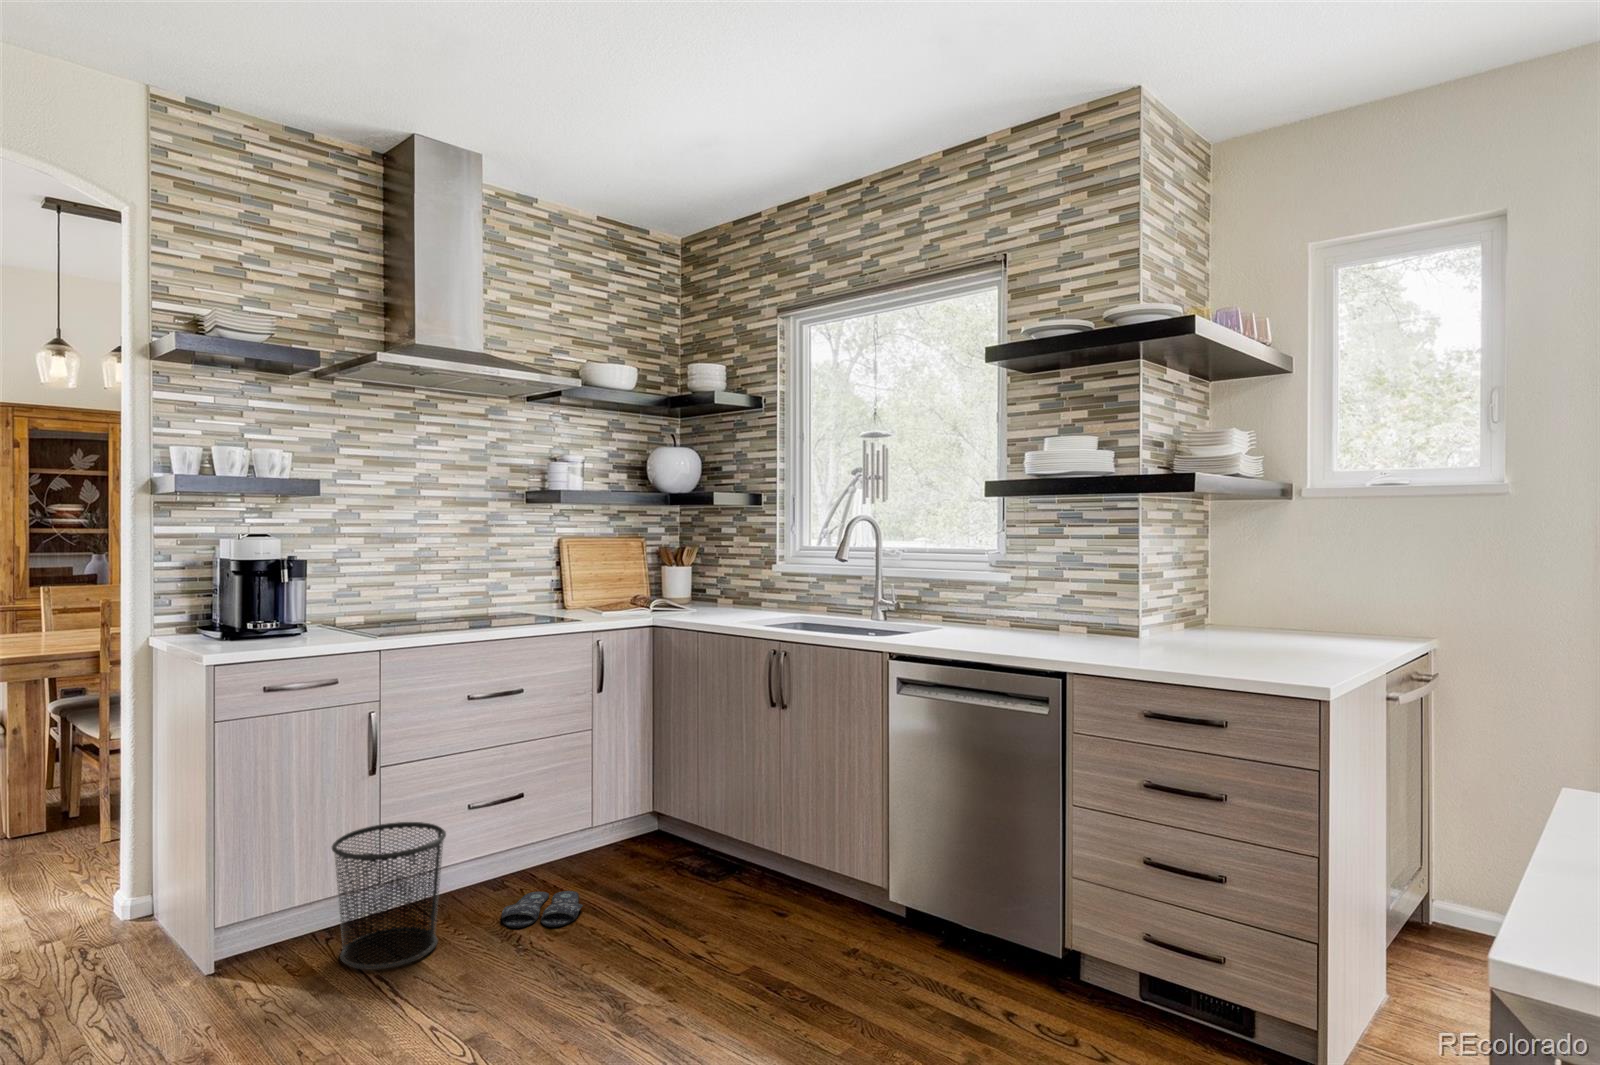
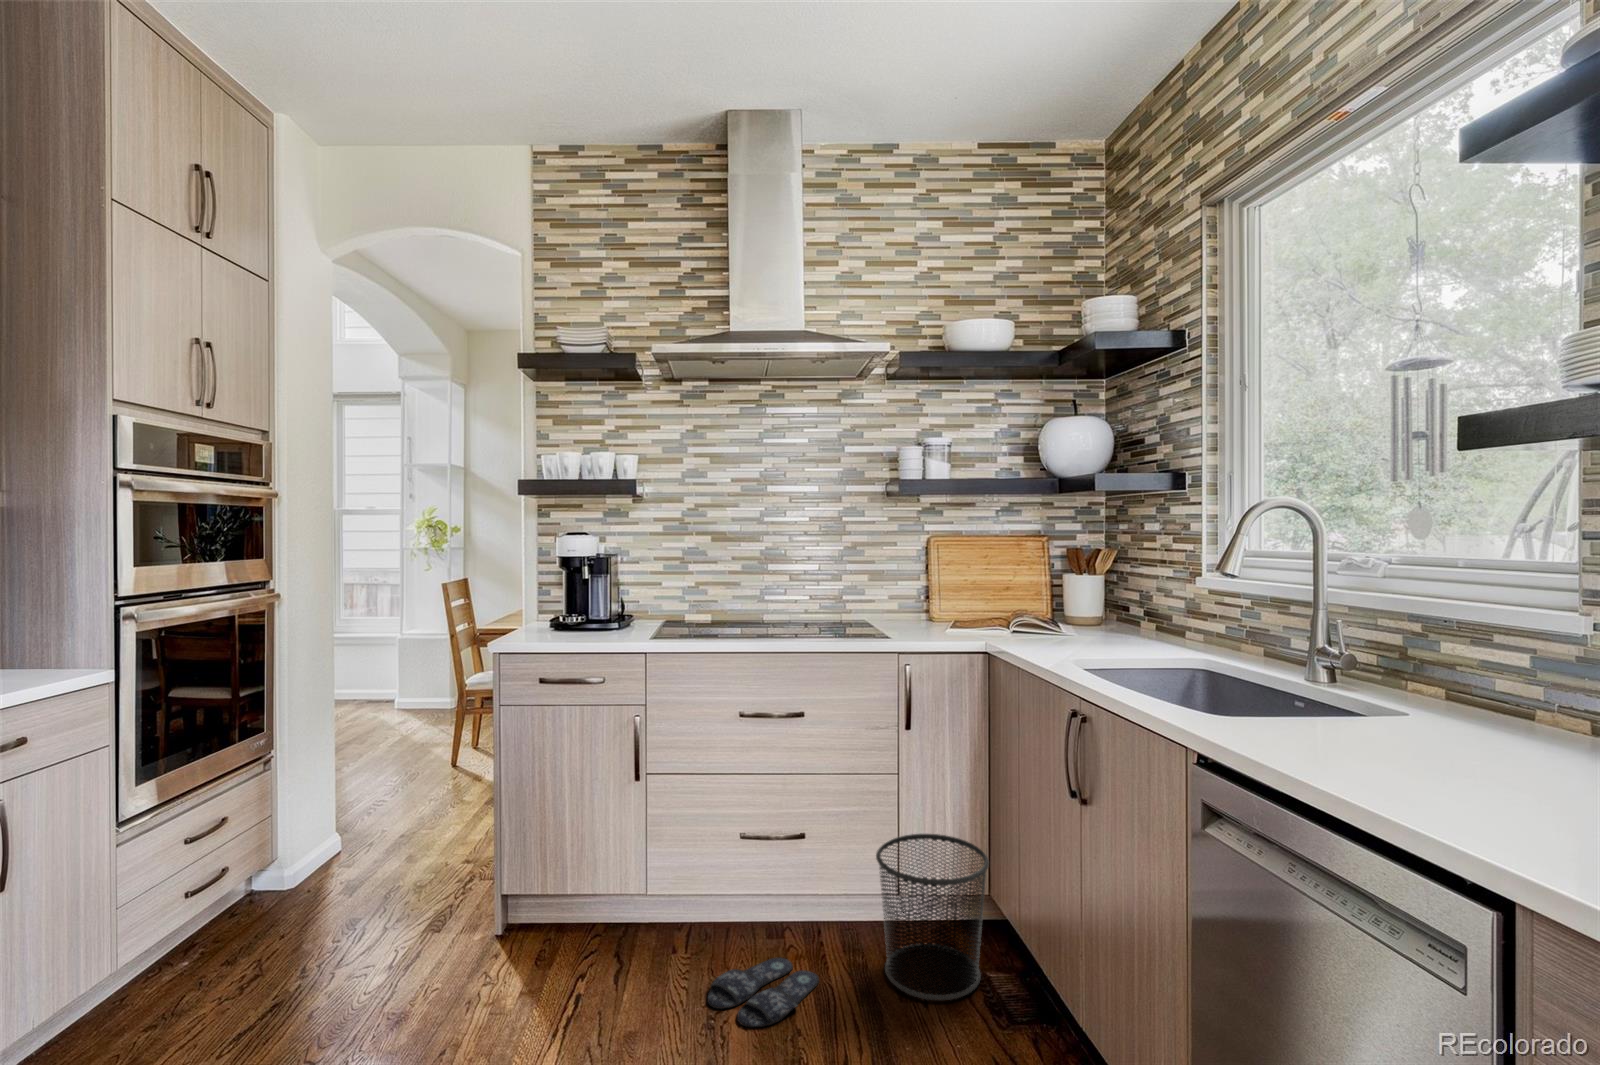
waste bin: present [332,822,446,970] -> present [876,834,989,1001]

